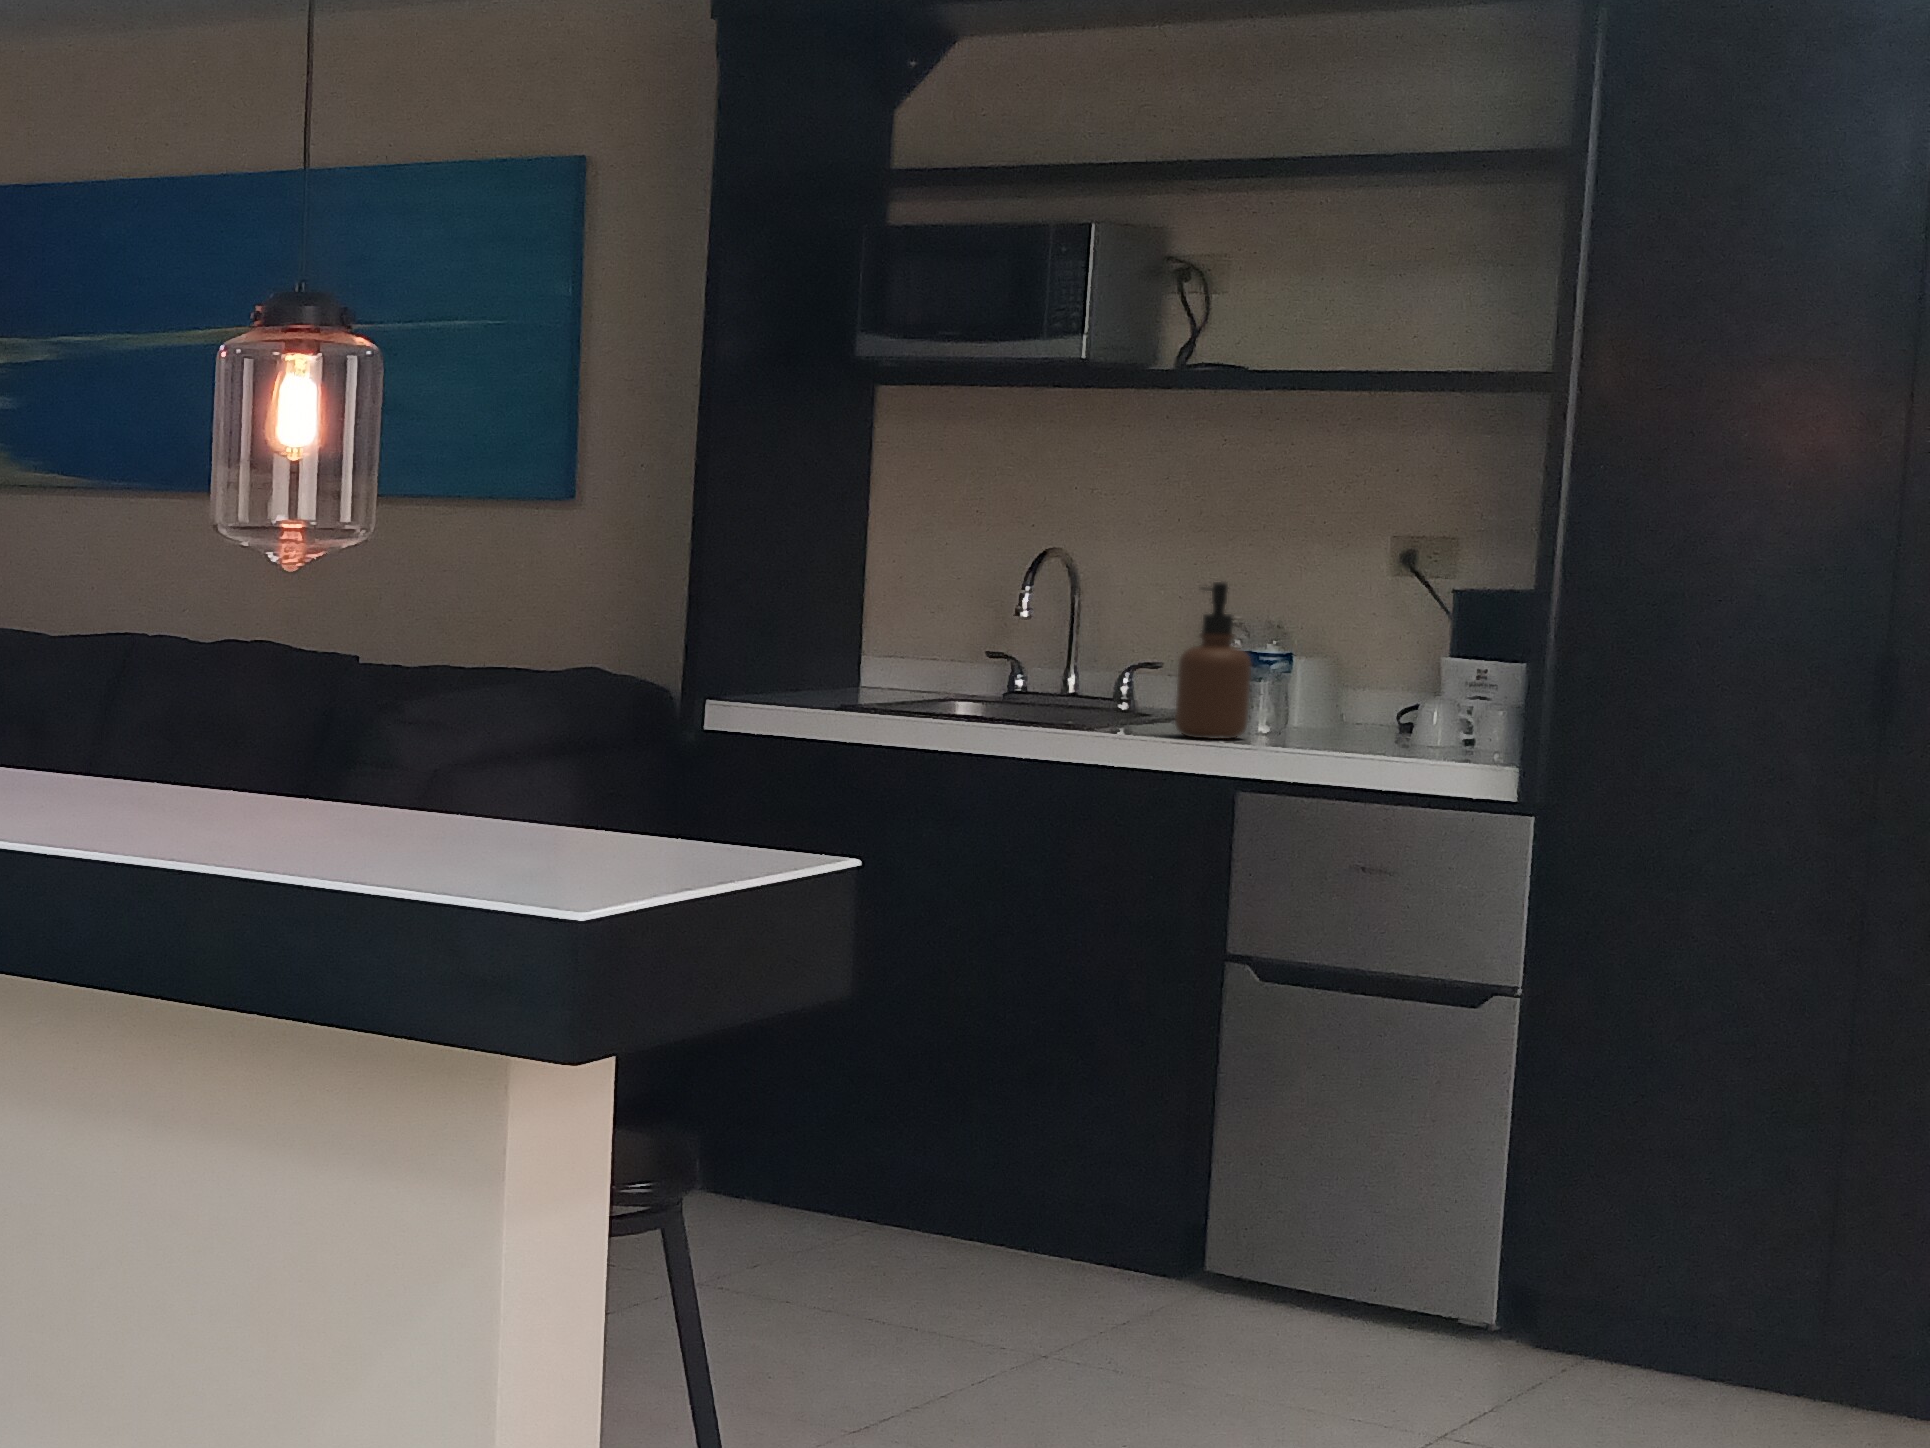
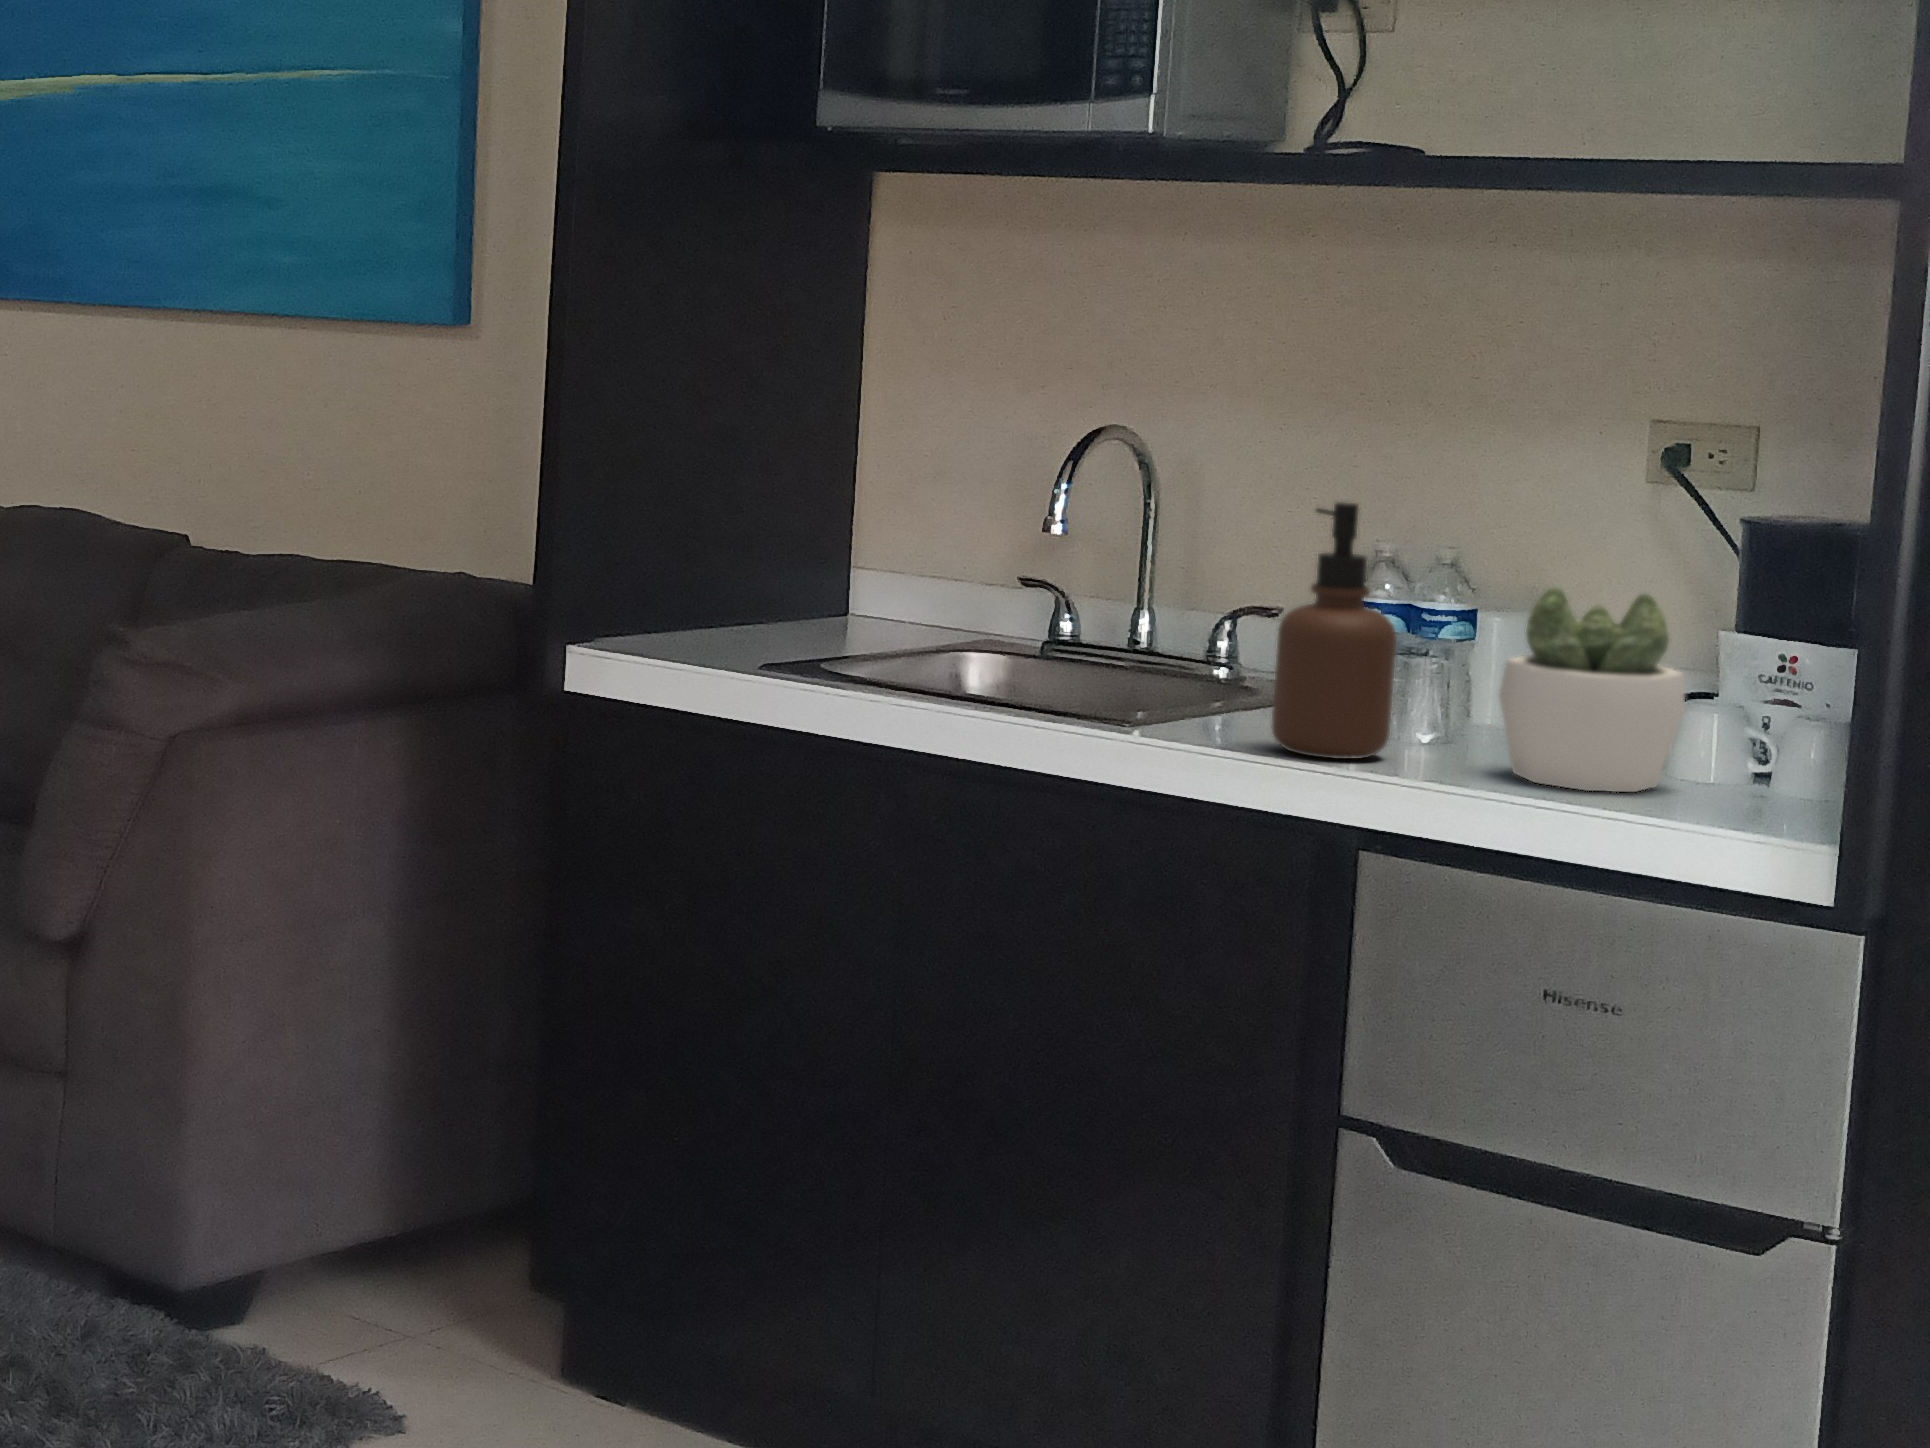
succulent plant: none [1315,629,1426,749] -> present [1499,587,1685,792]

